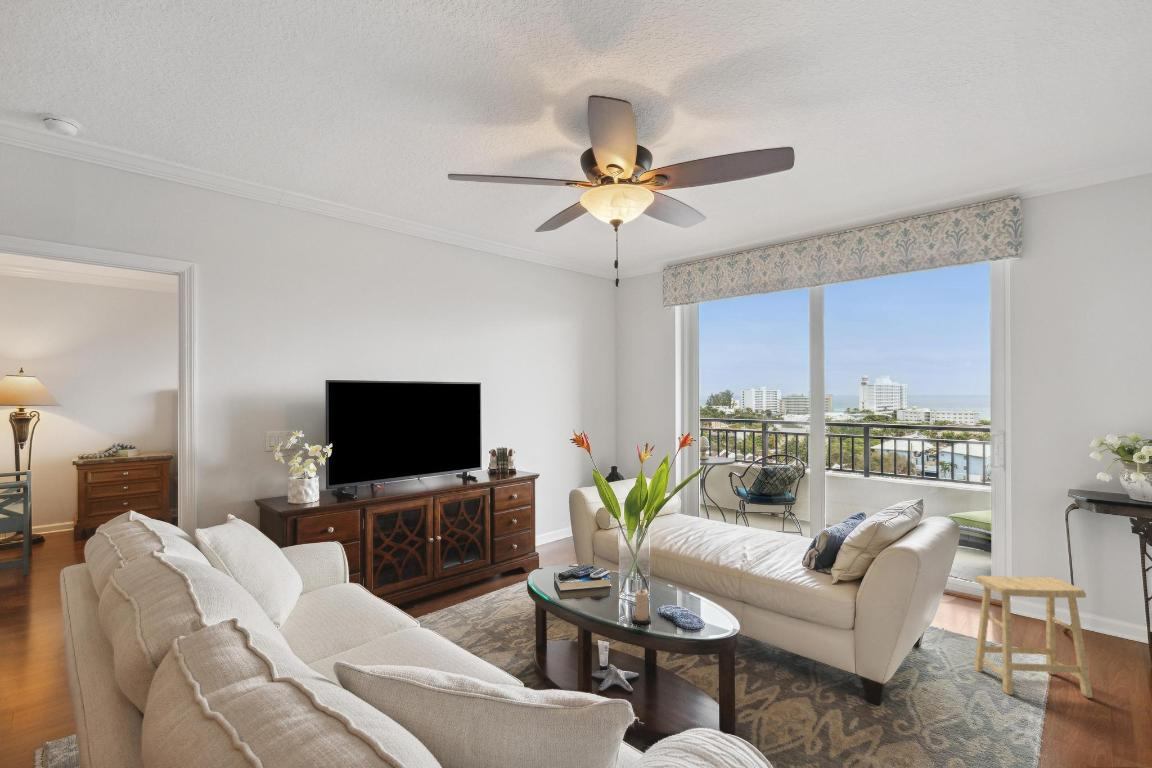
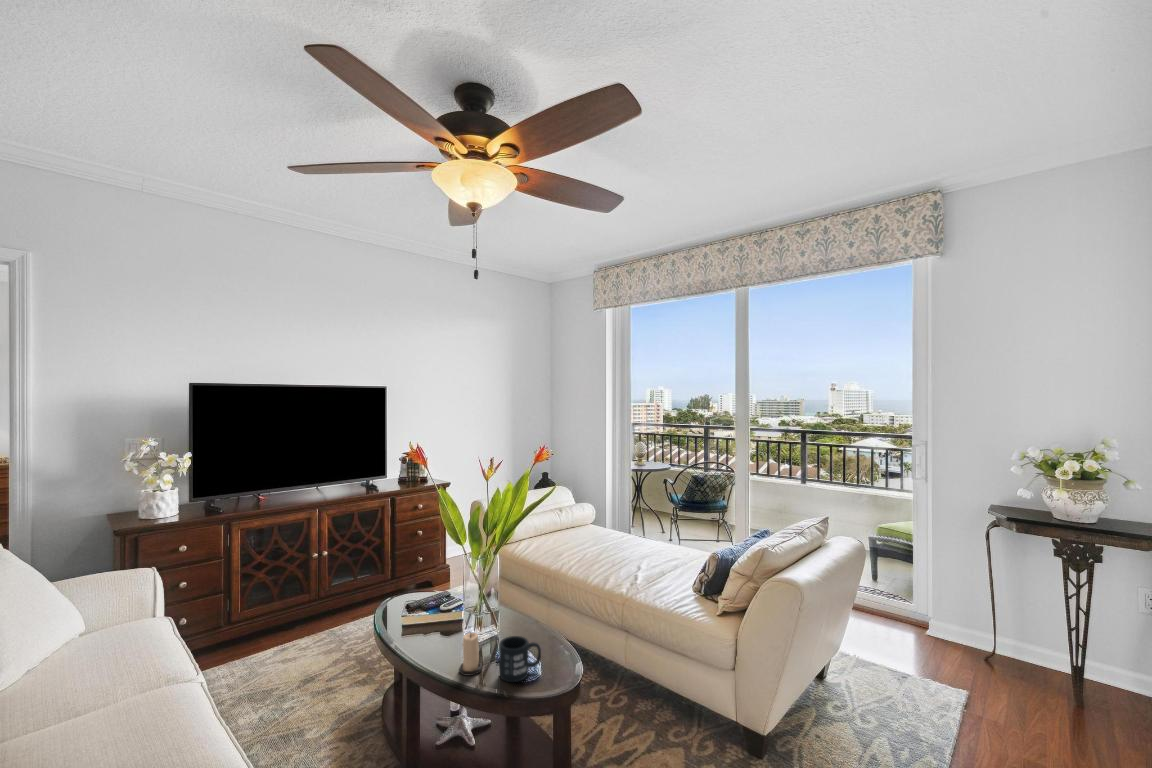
footstool: present [974,576,1093,698] -> none [879,603,1005,746]
mug: none [668,593,702,629] -> present [499,636,541,682]

